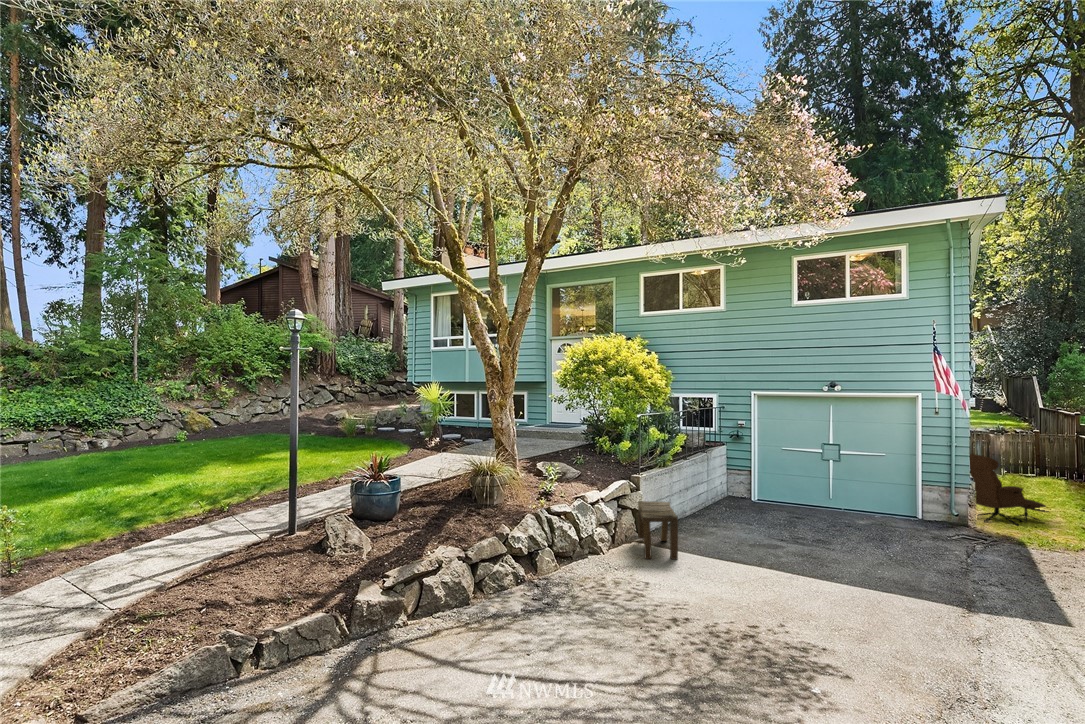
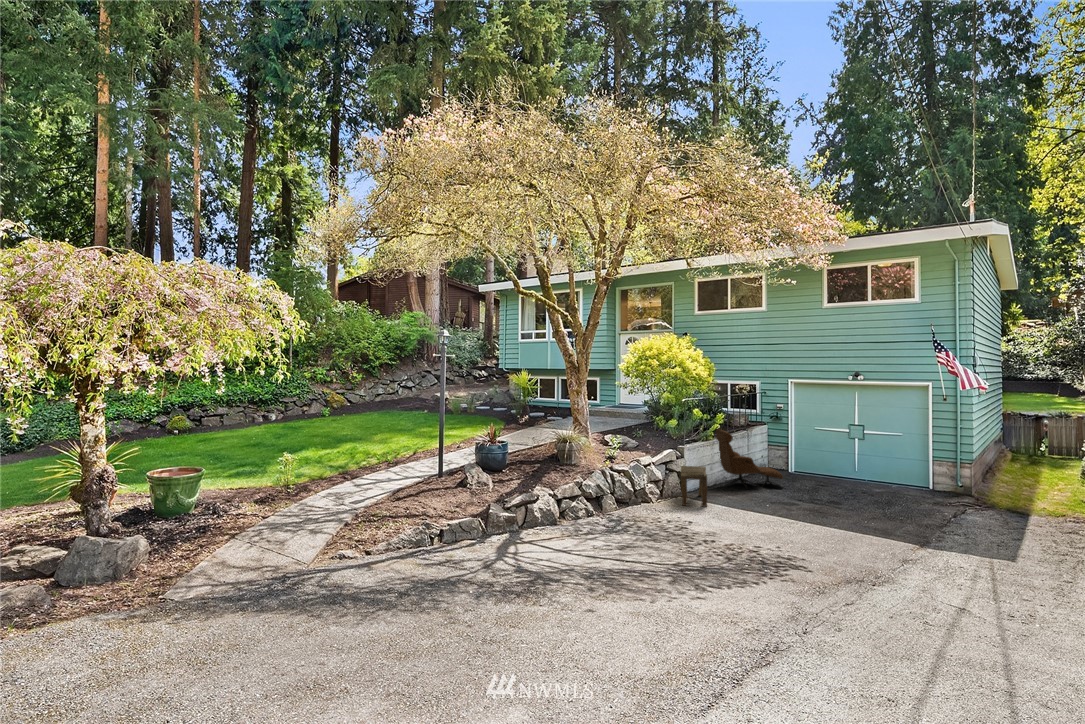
lounge chair: present [970,454,1049,526] -> present [716,429,783,489]

